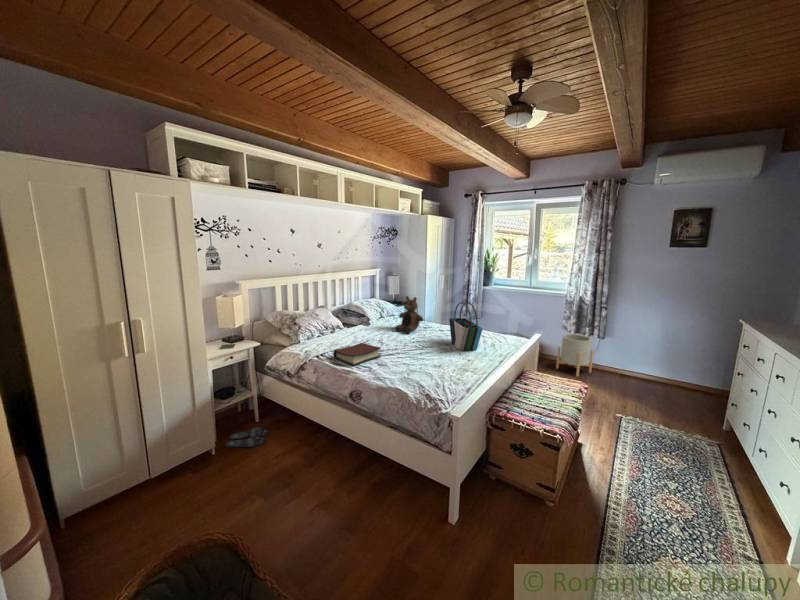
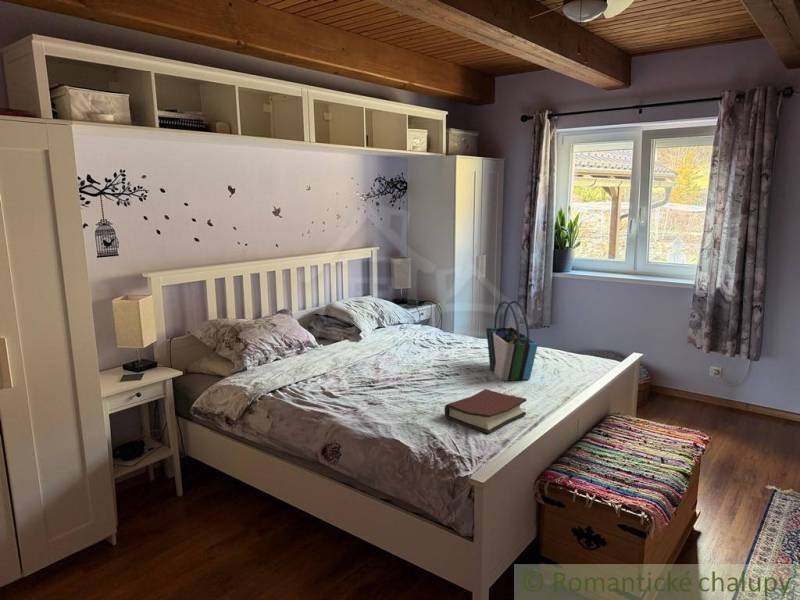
teddy bear: present [395,296,423,333] -> none [399,292,445,354]
planter: present [556,334,593,377] -> none [676,352,740,424]
hardback book: present [333,343,381,366] -> present [444,389,526,434]
slippers: present [226,427,268,447] -> none [132,503,198,533]

